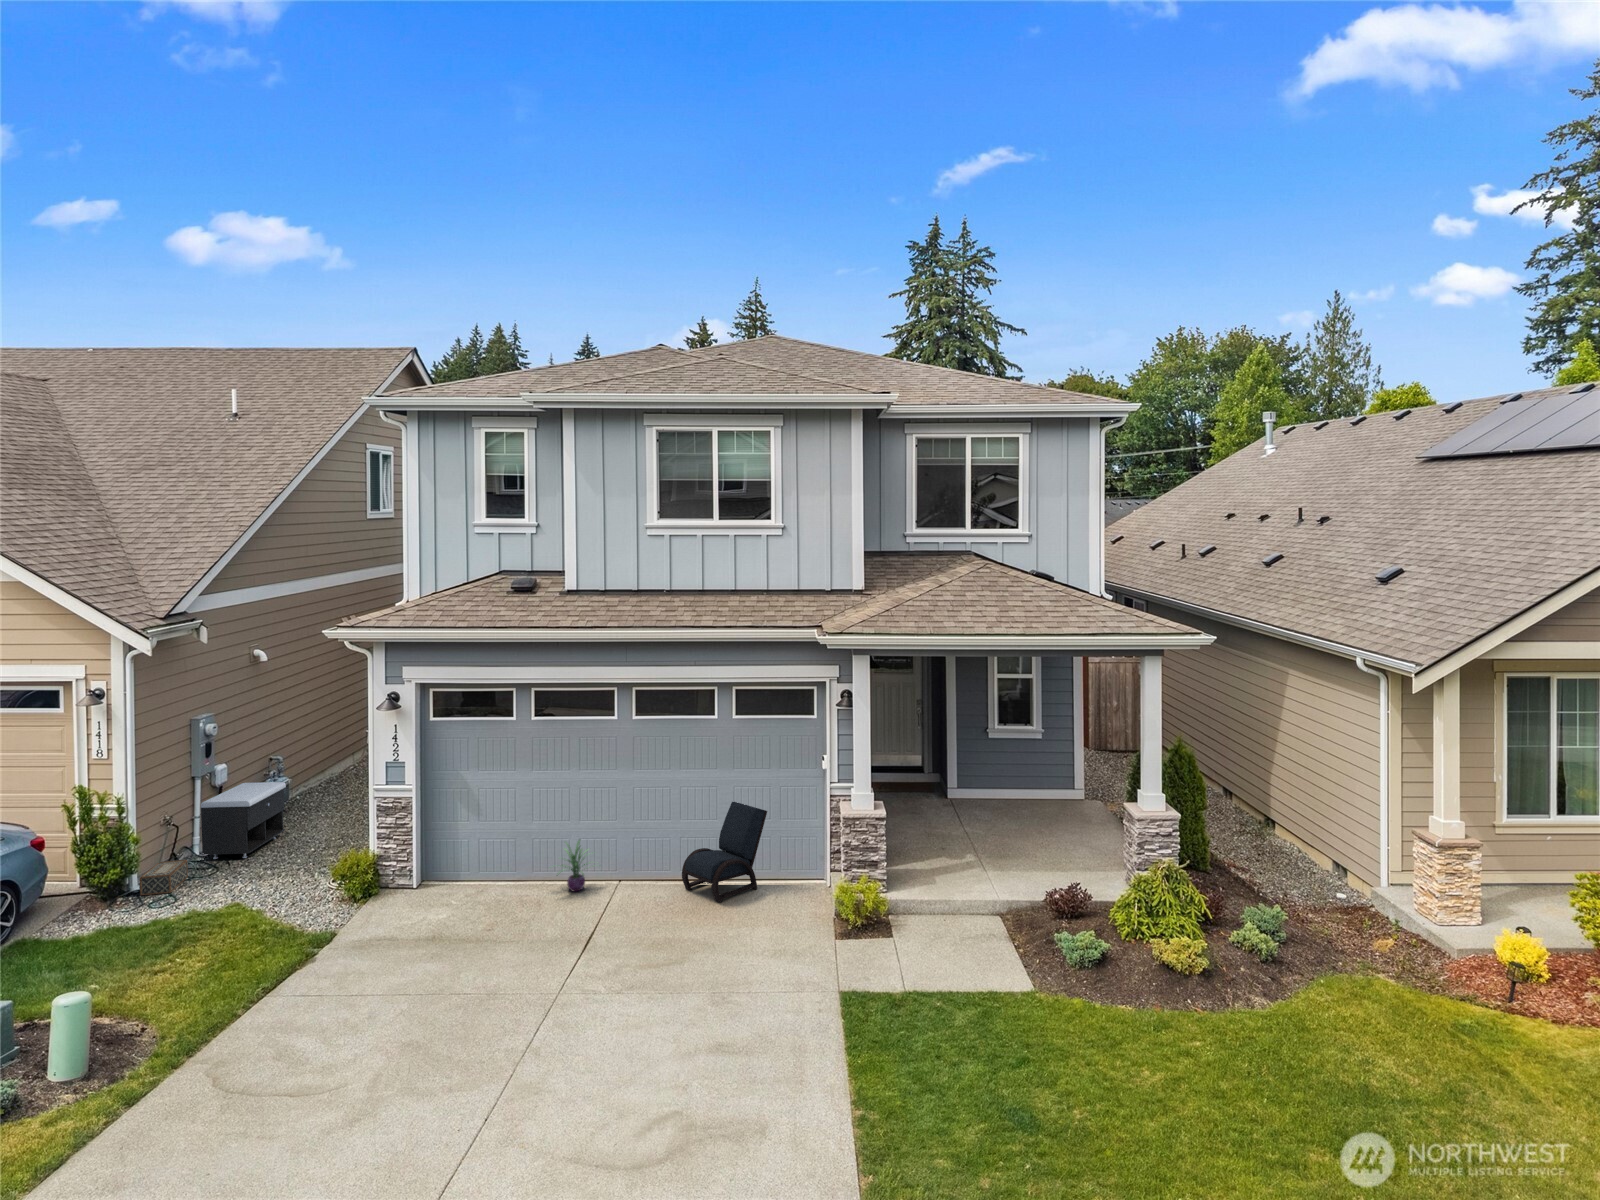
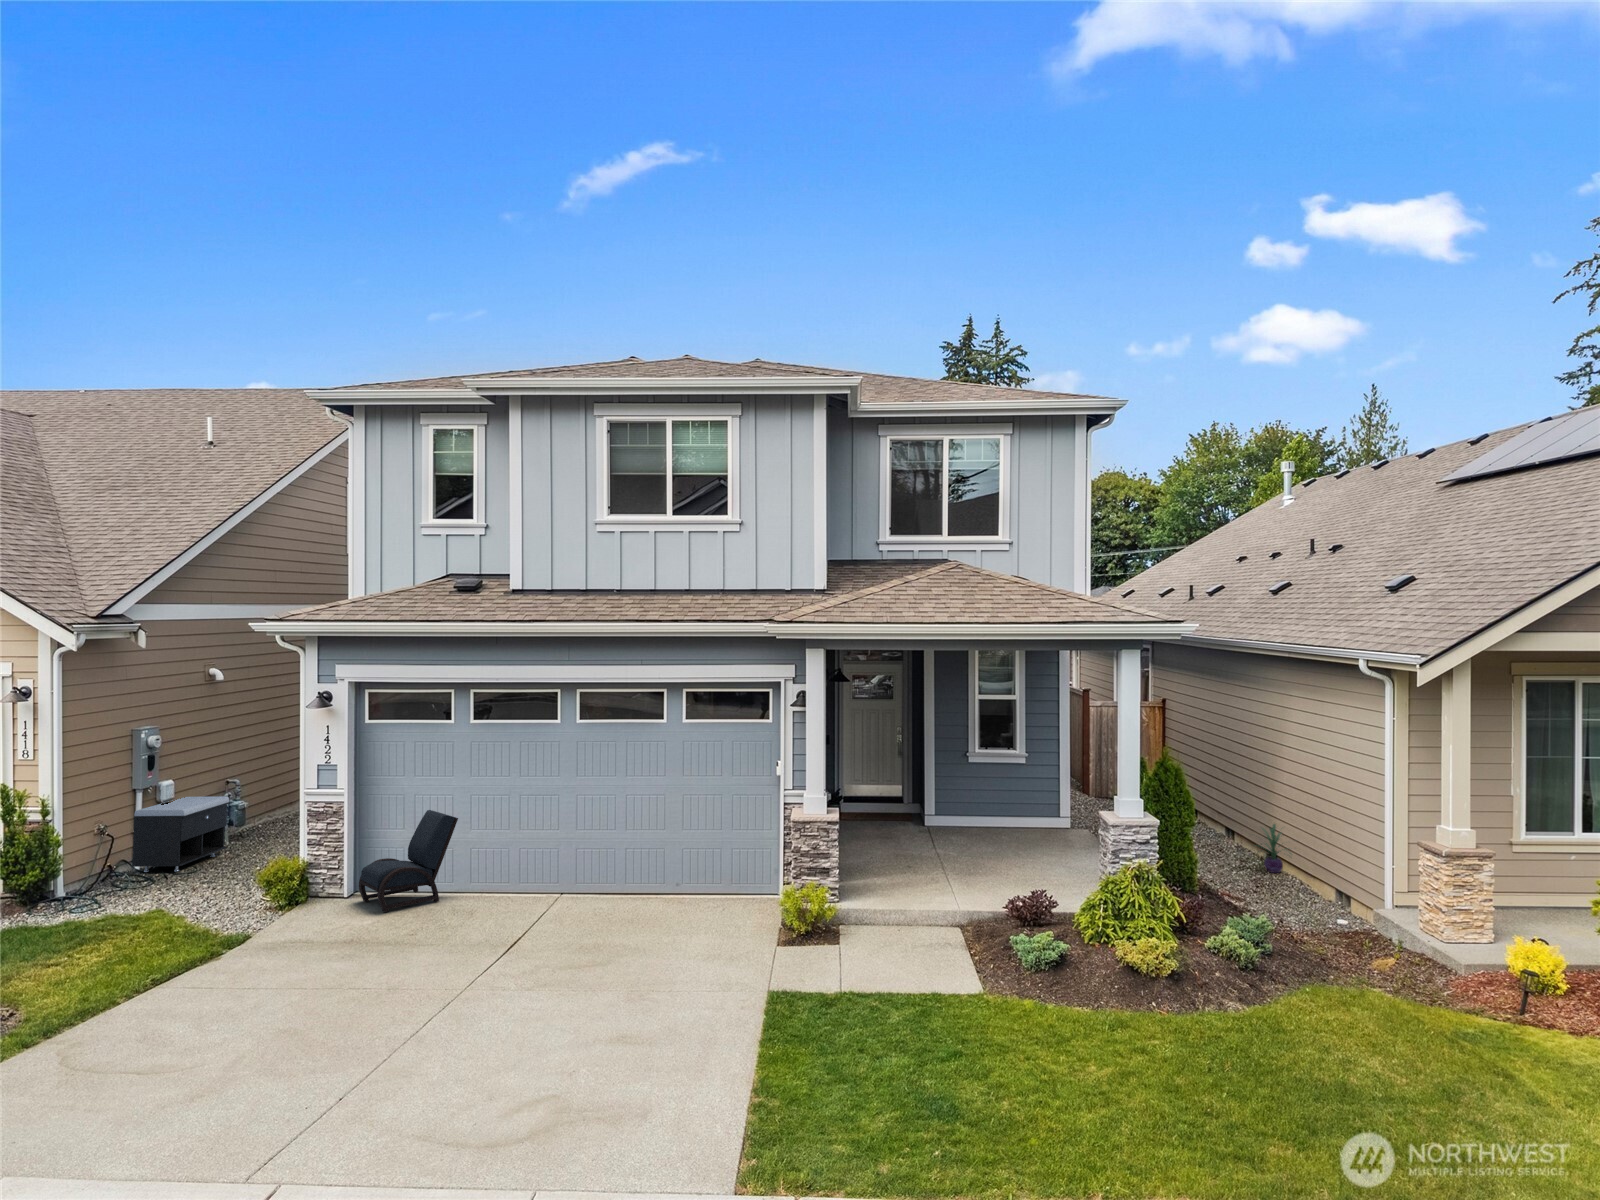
lounge chair: present [682,802,767,903] -> present [359,810,458,912]
decorative plant: present [553,841,590,892] -> present [1258,824,1283,873]
woven basket: present [139,860,188,896] -> none [56,868,112,901]

